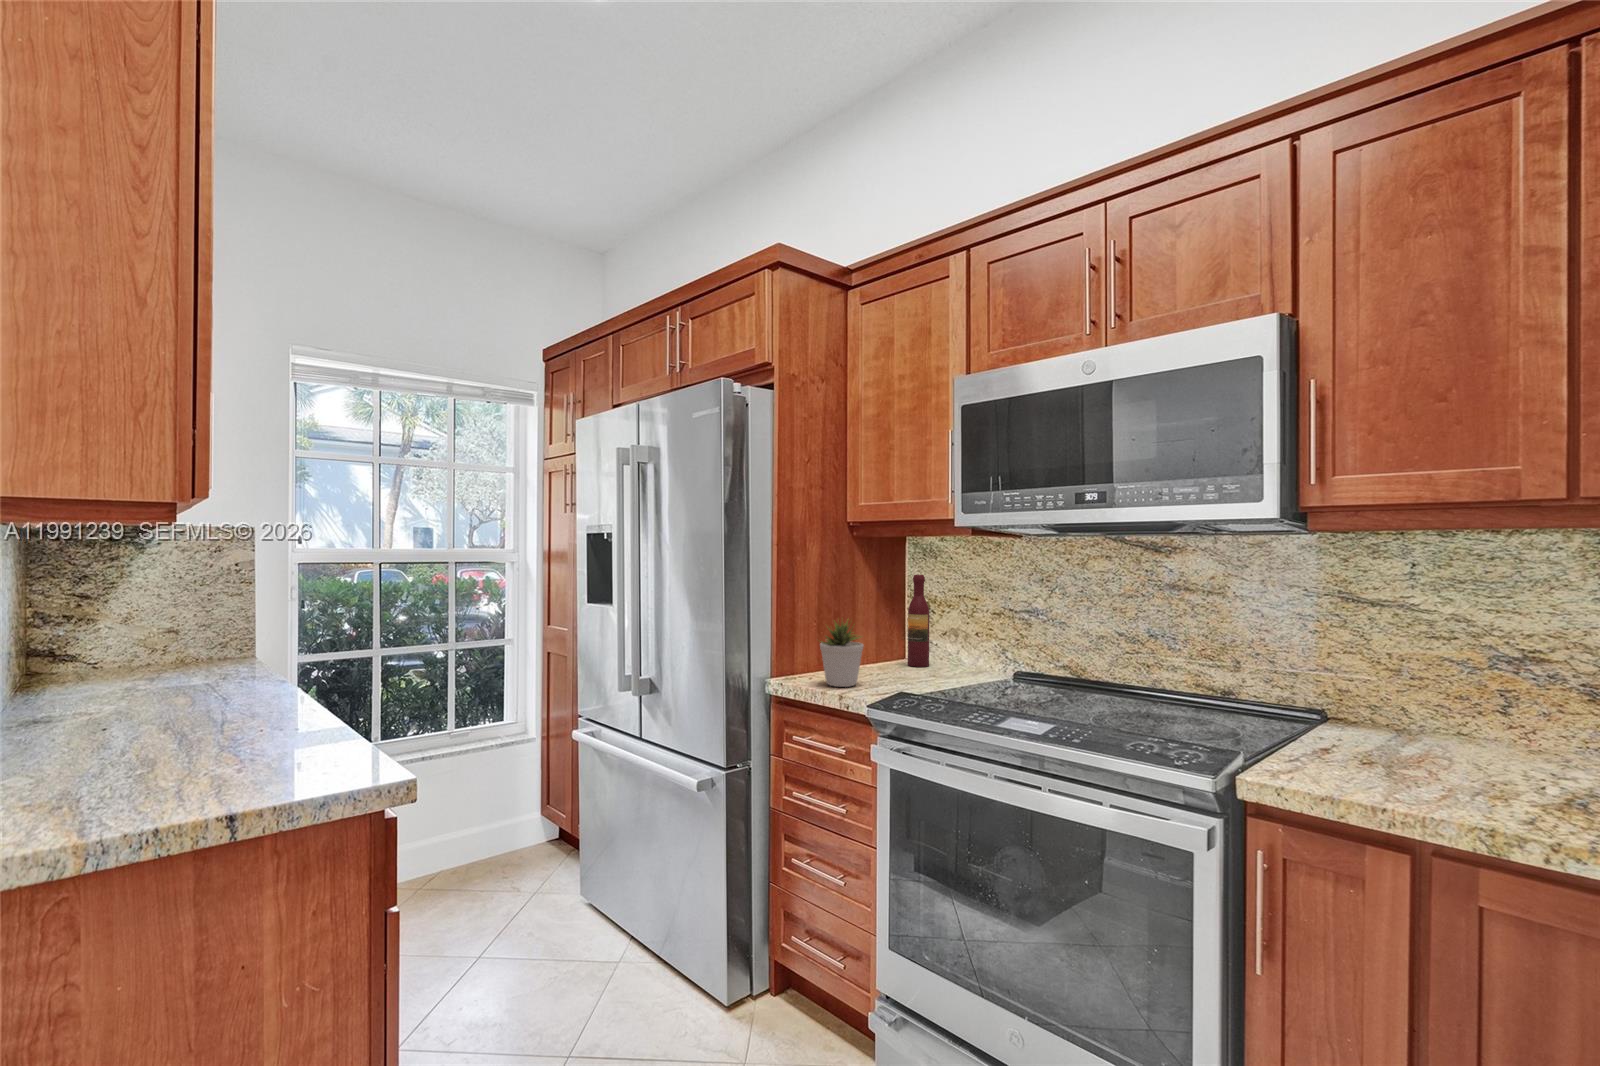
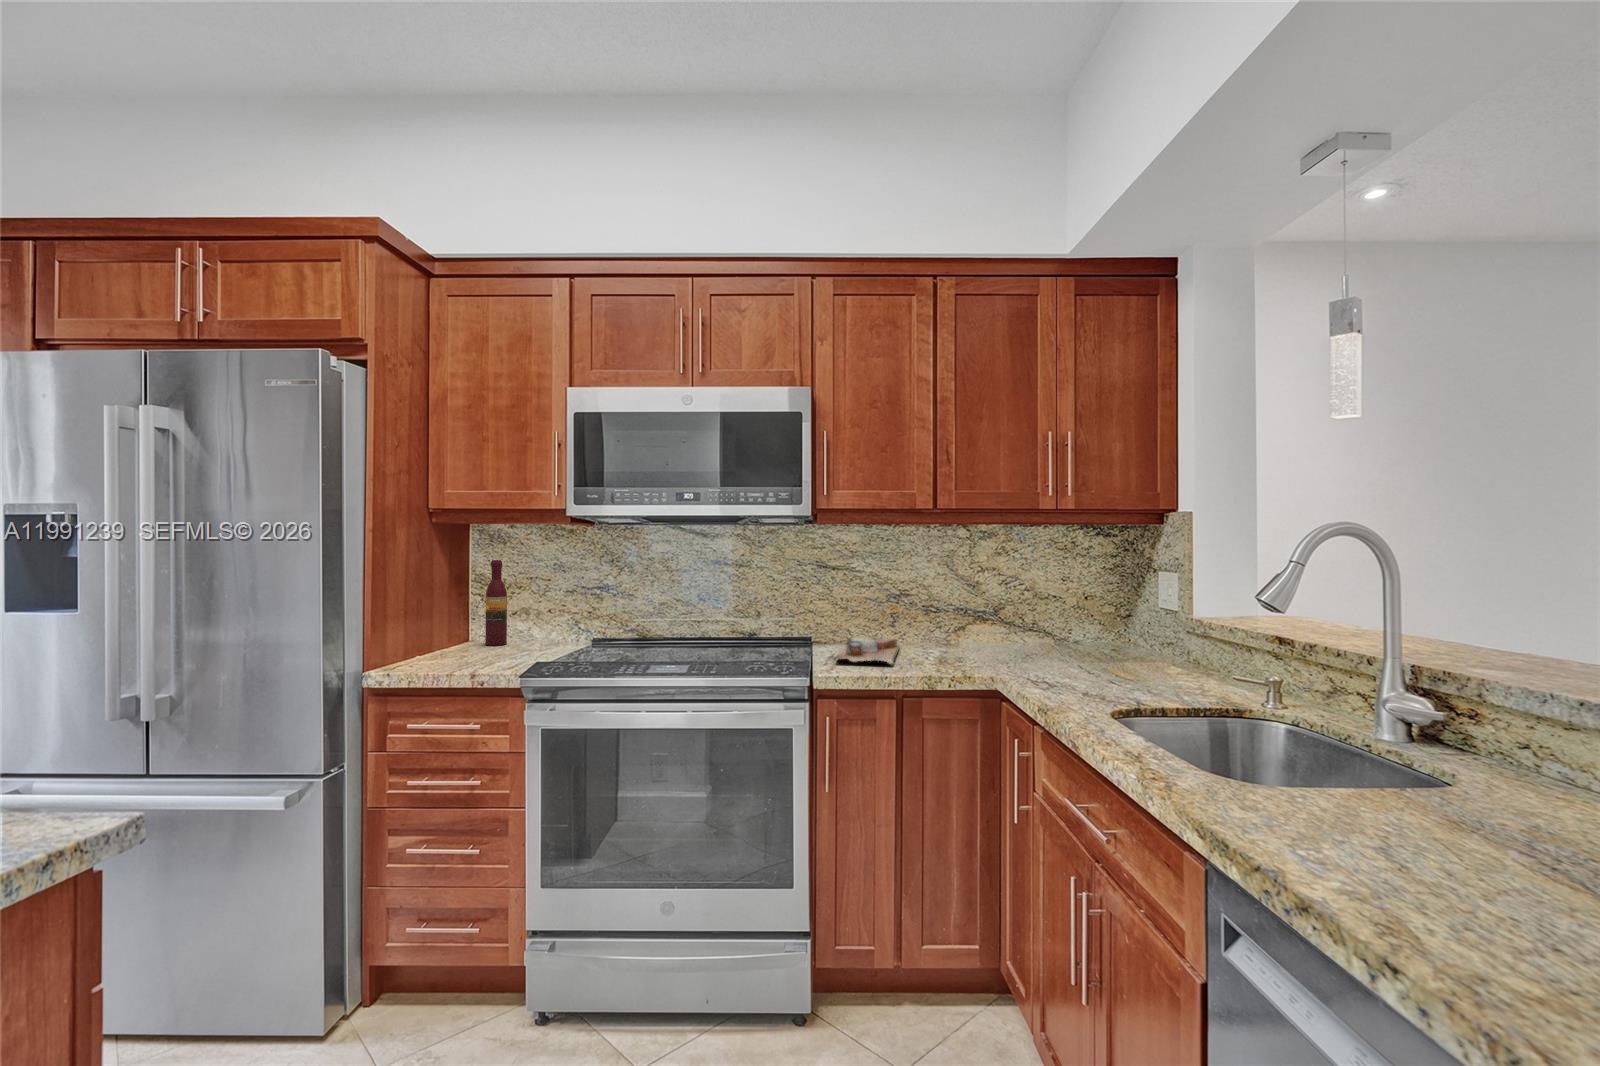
potted plant: present [820,622,863,687] -> none [435,600,482,668]
cutting board: none [1309,722,1505,790] -> present [835,636,900,665]

